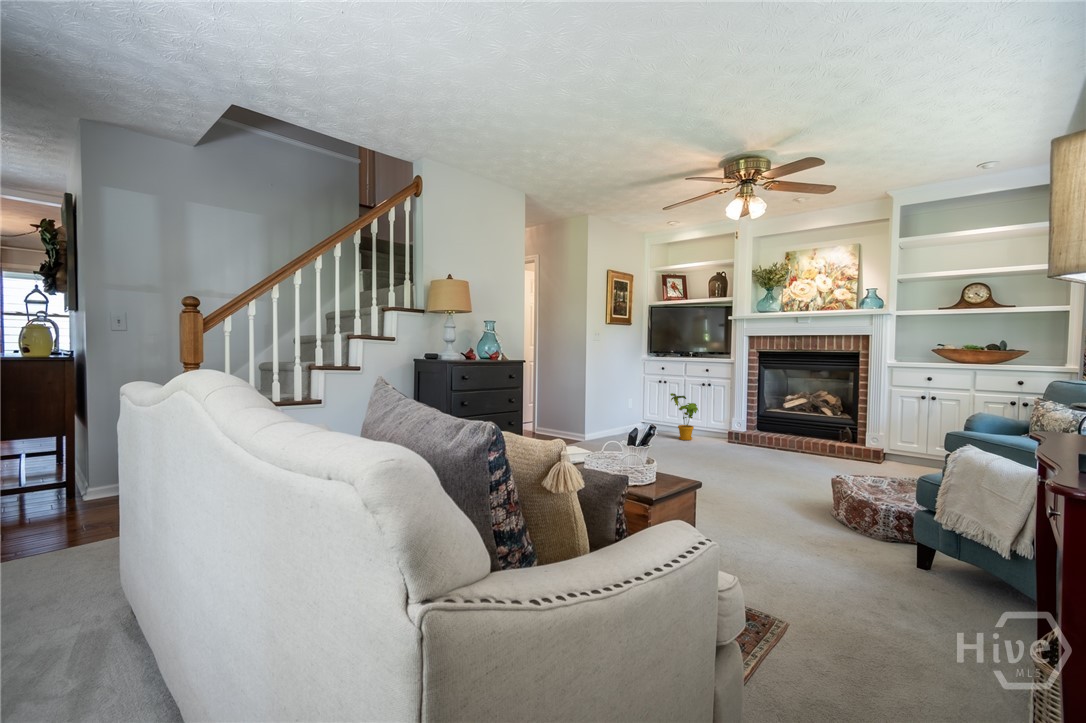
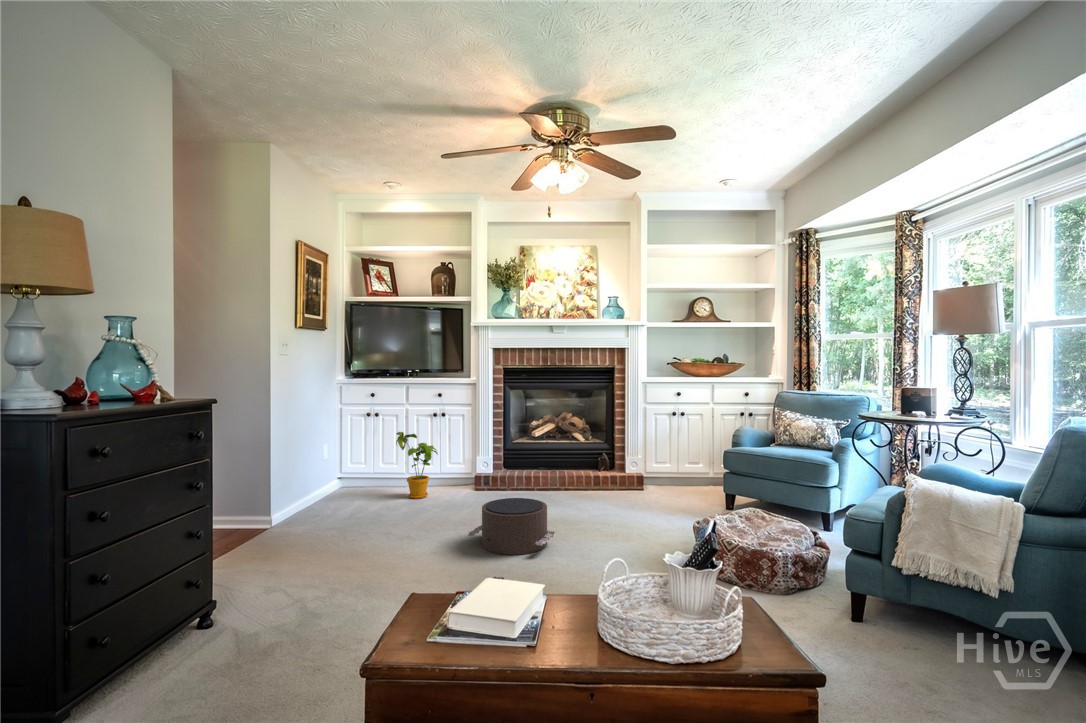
pouf: none [686,443,746,478] -> present [468,498,555,555]

